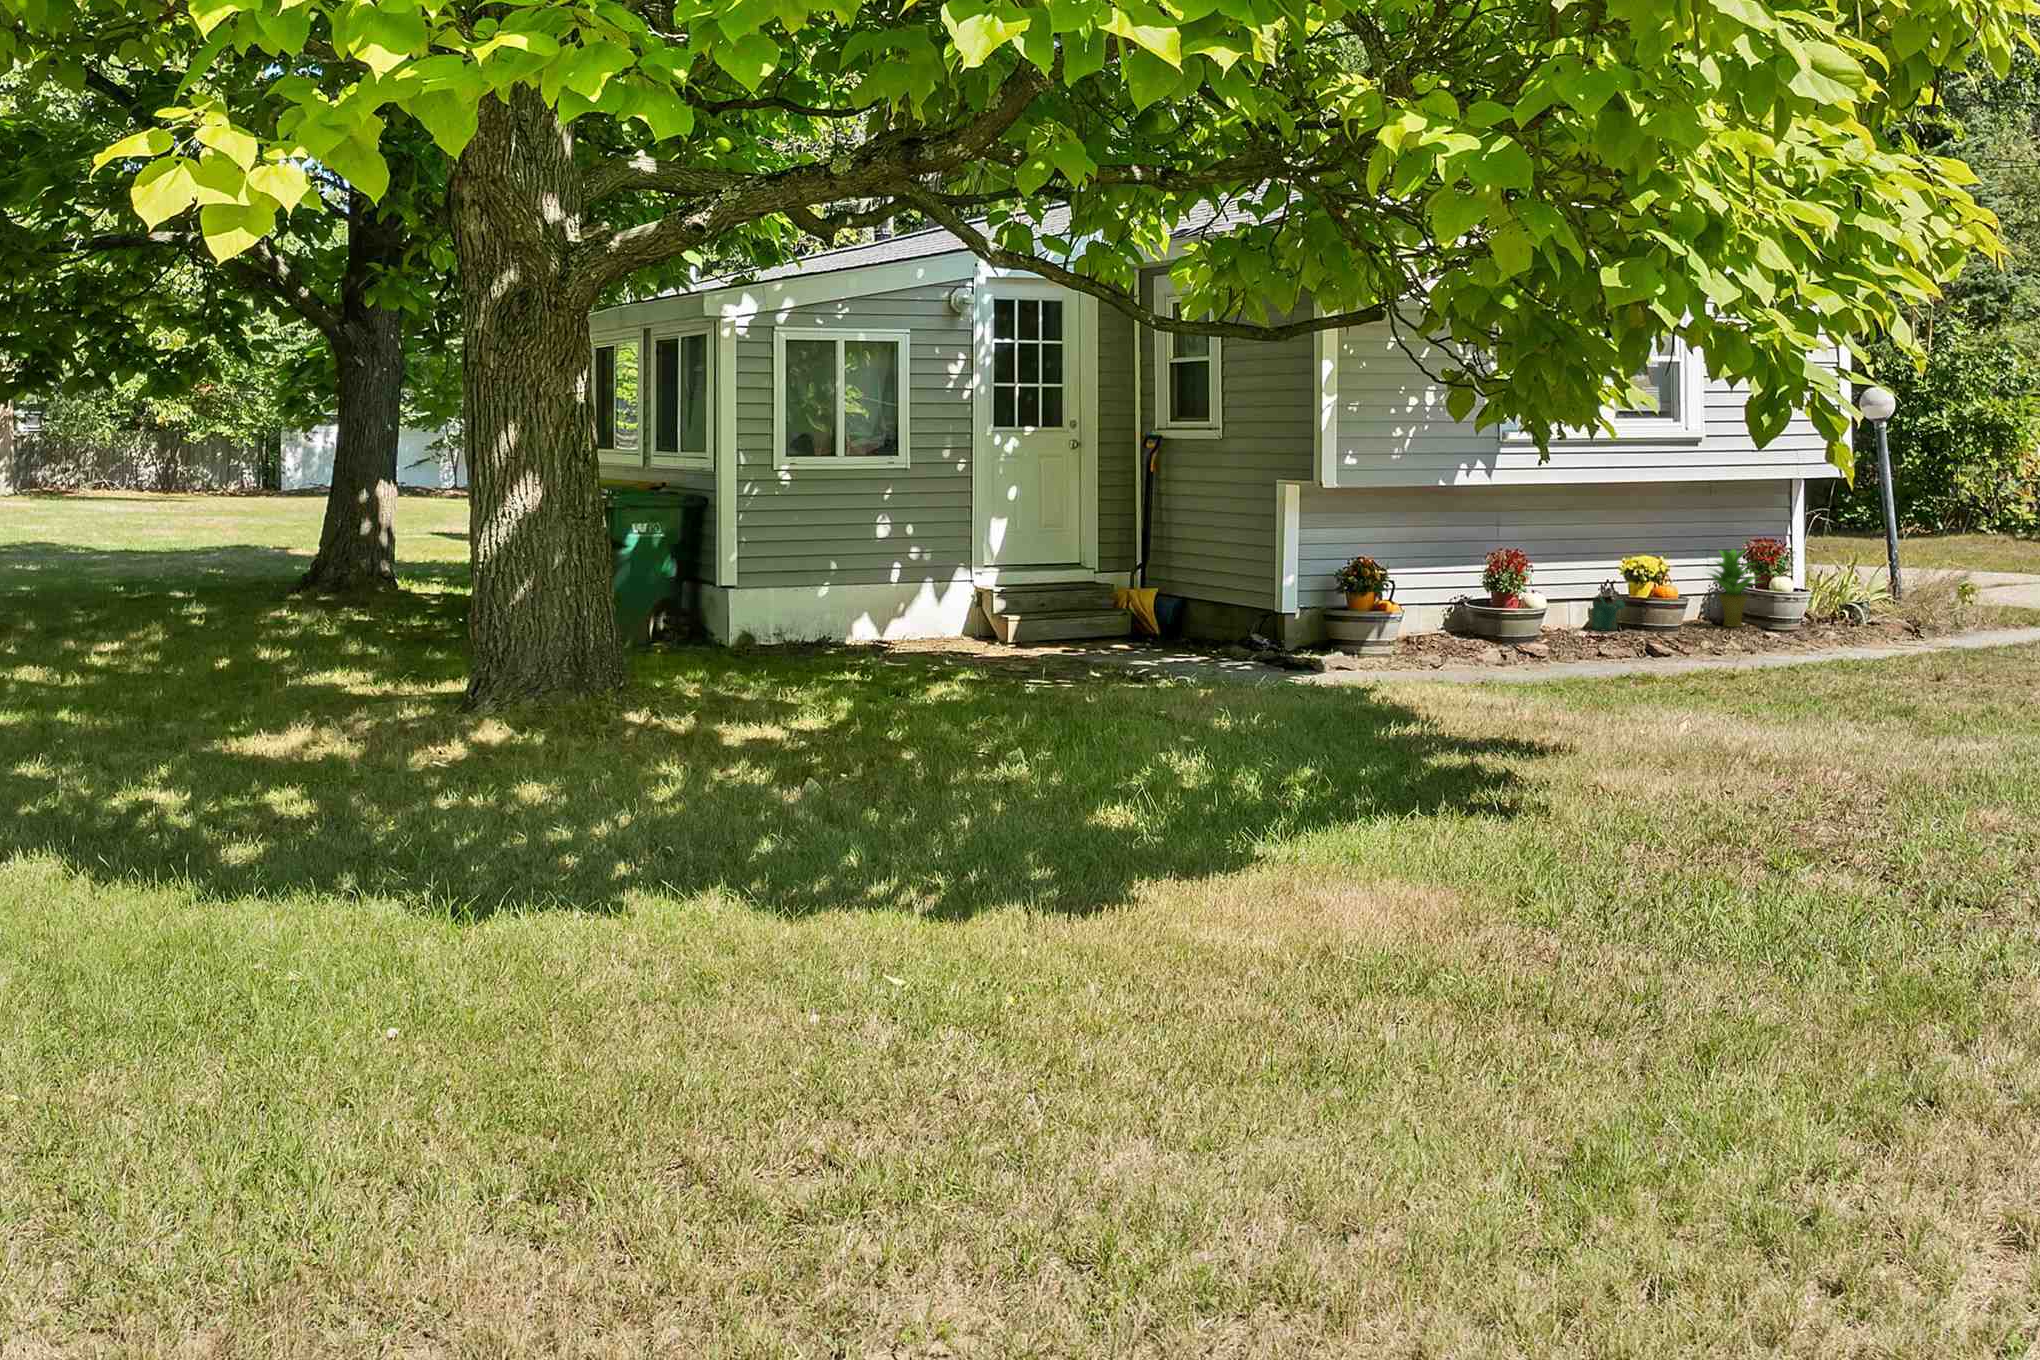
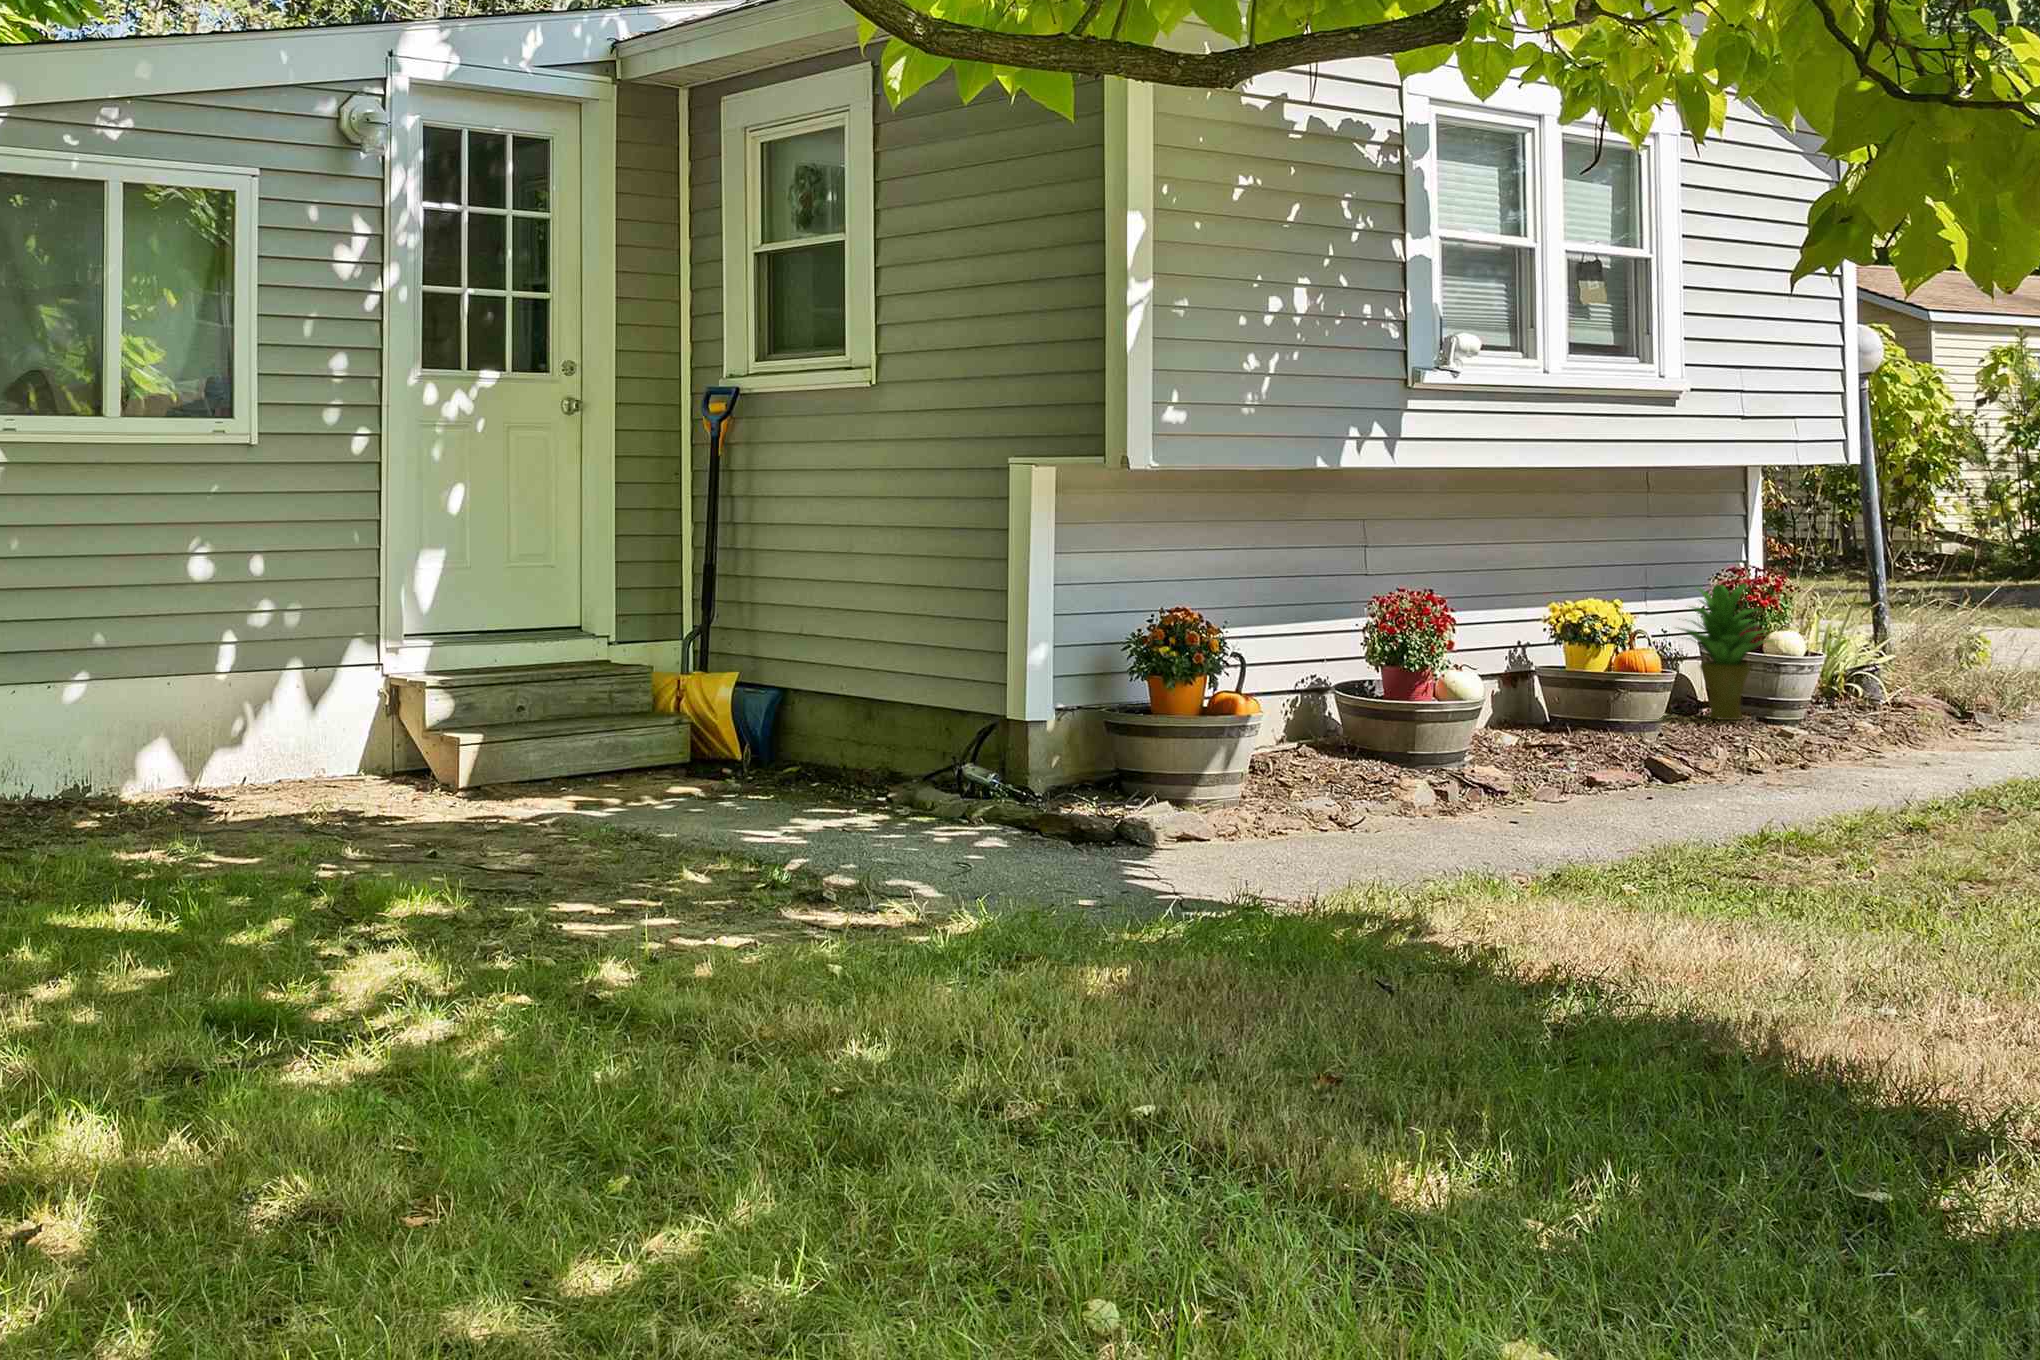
watering can: present [1592,596,1625,631] -> none [1509,670,1580,733]

